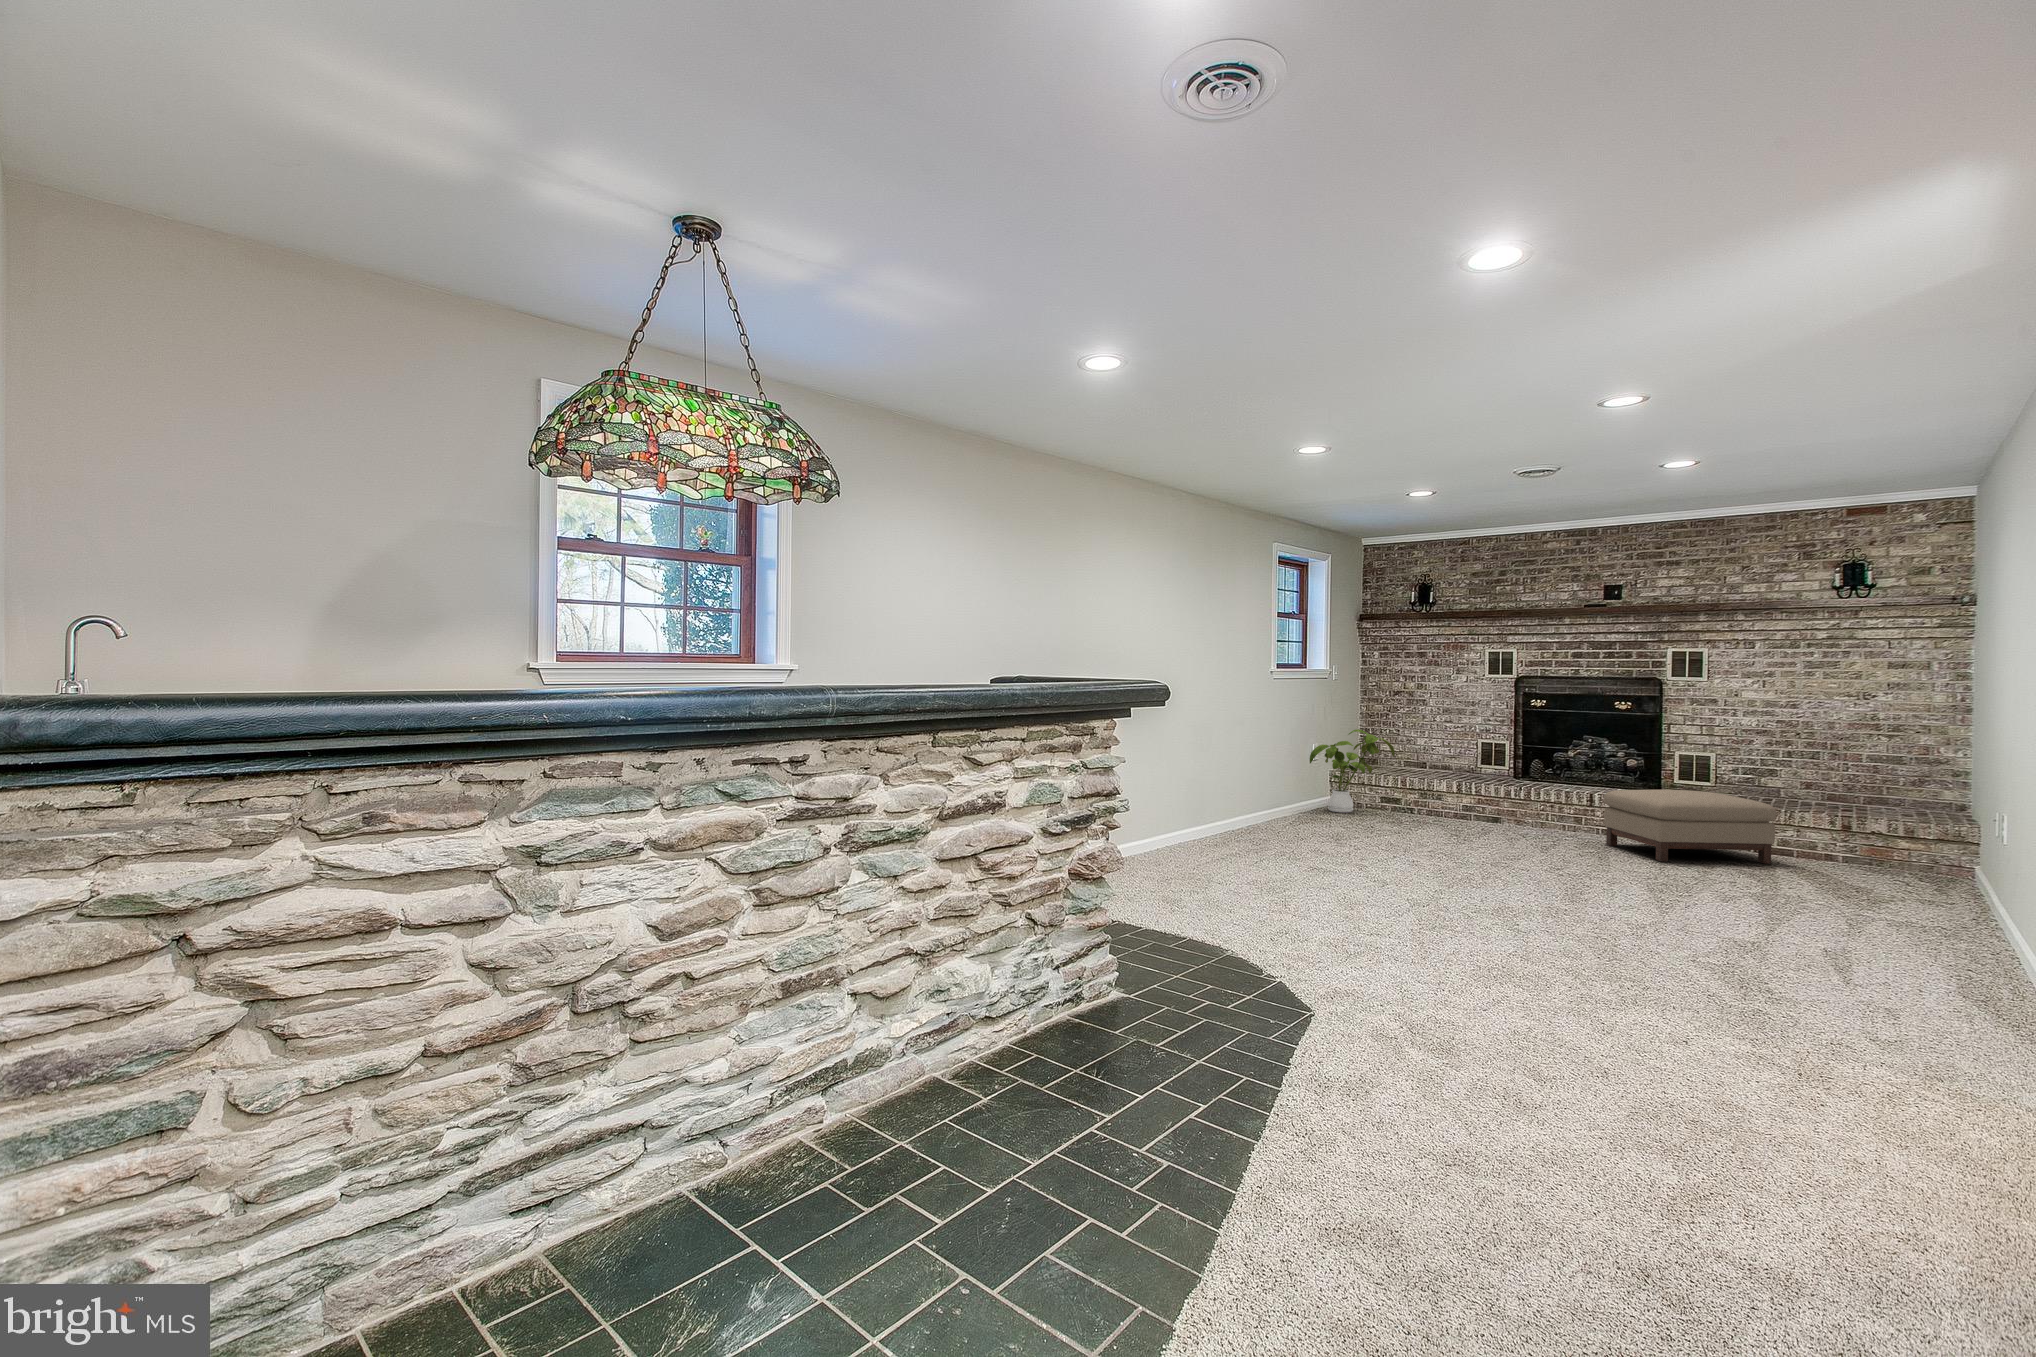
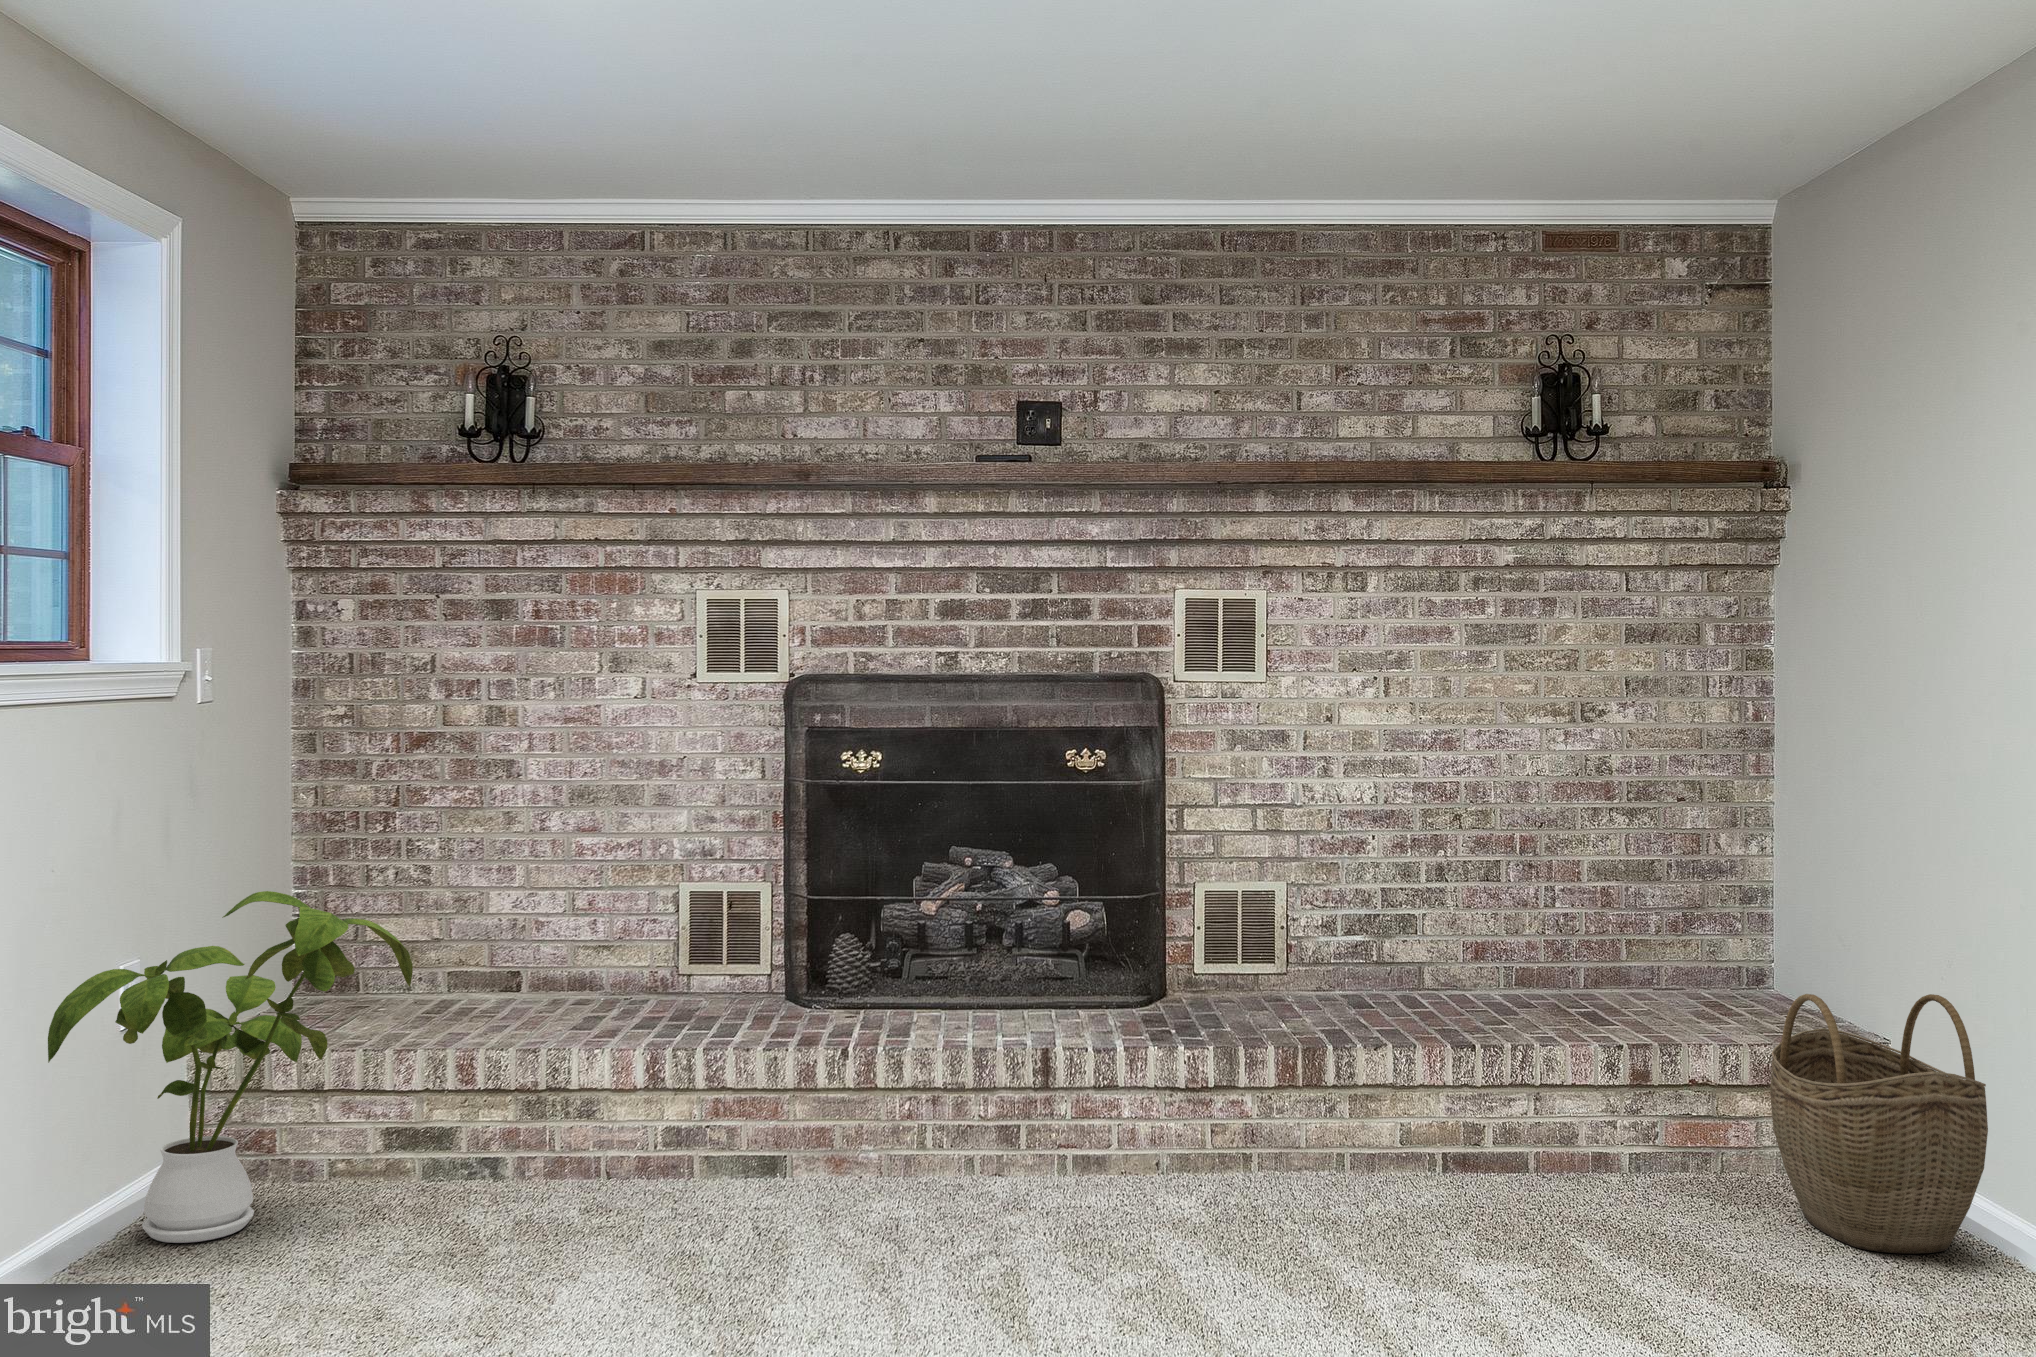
ottoman: present [1604,790,1776,864] -> none [1111,1010,1548,1304]
woven basket: none [1886,798,1970,890] -> present [1770,994,1988,1254]

